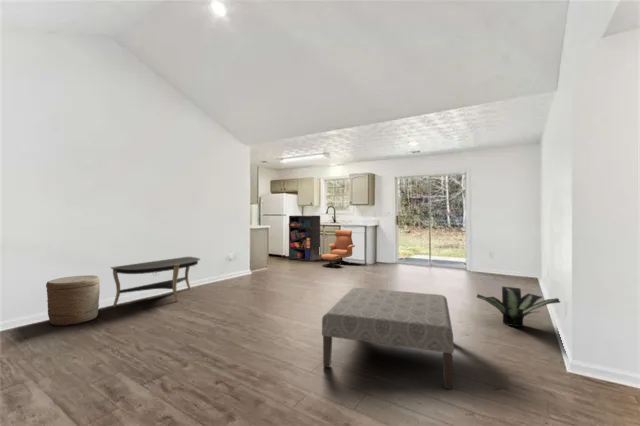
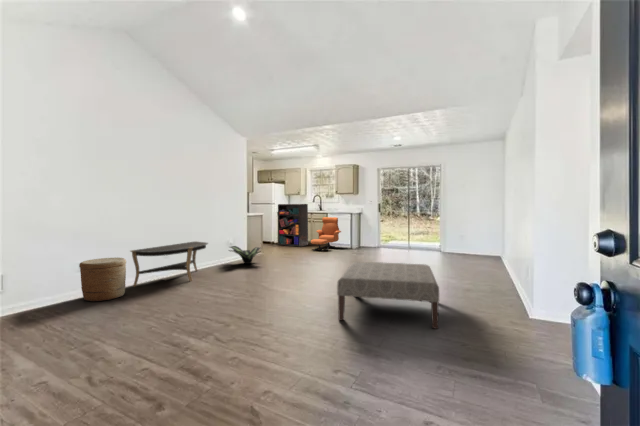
potted plant: present [477,287,560,327] -> present [229,246,260,264]

